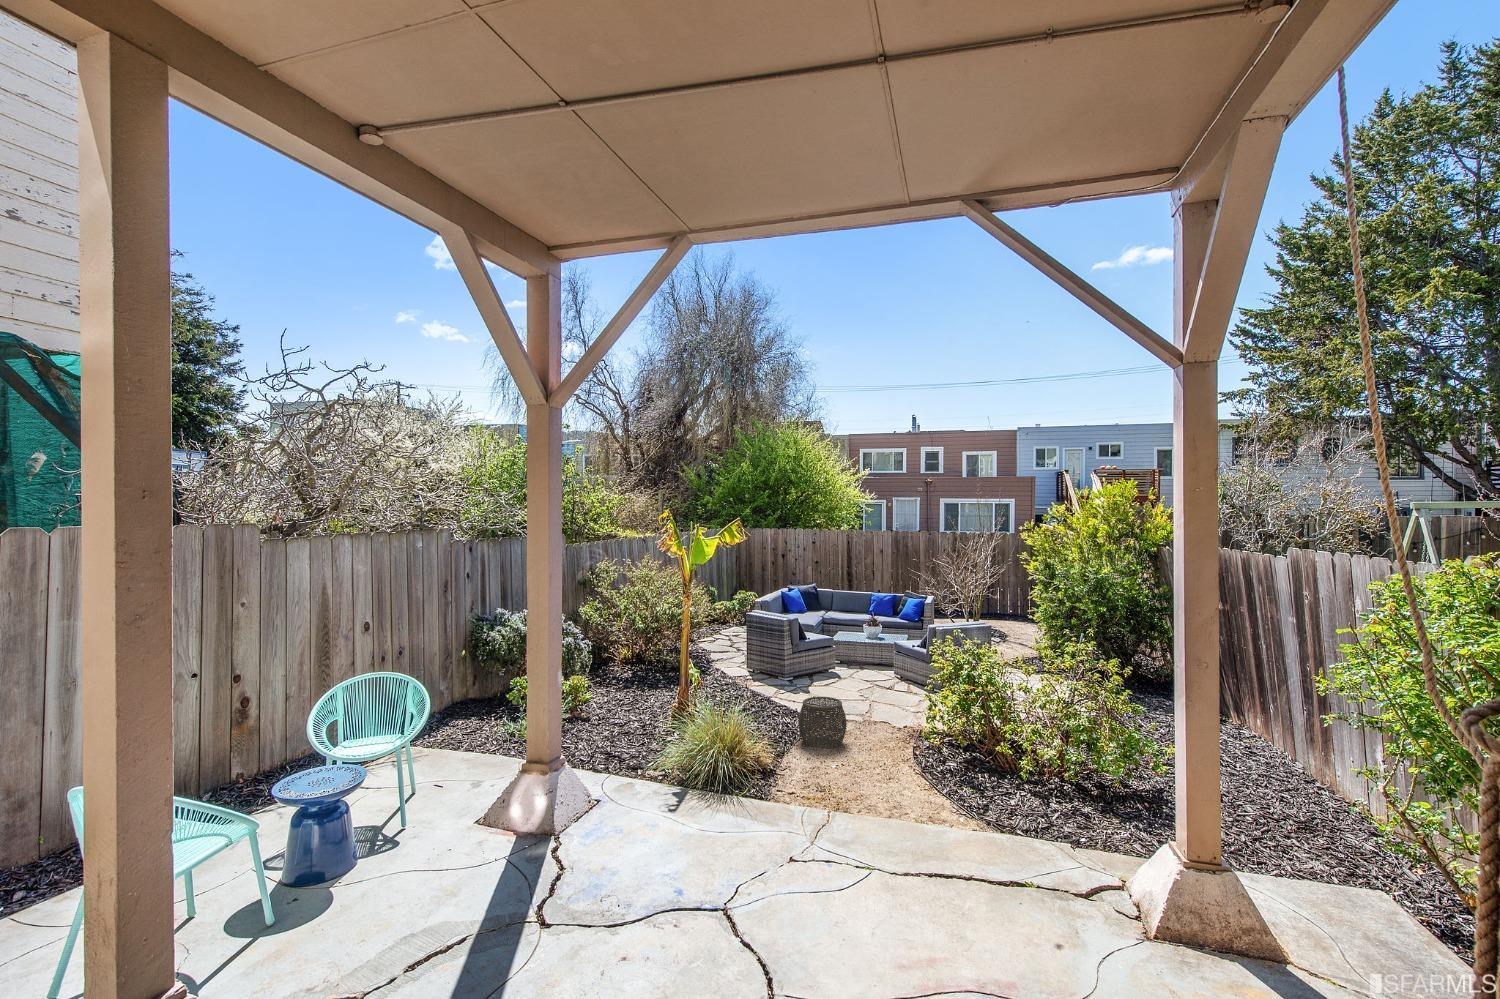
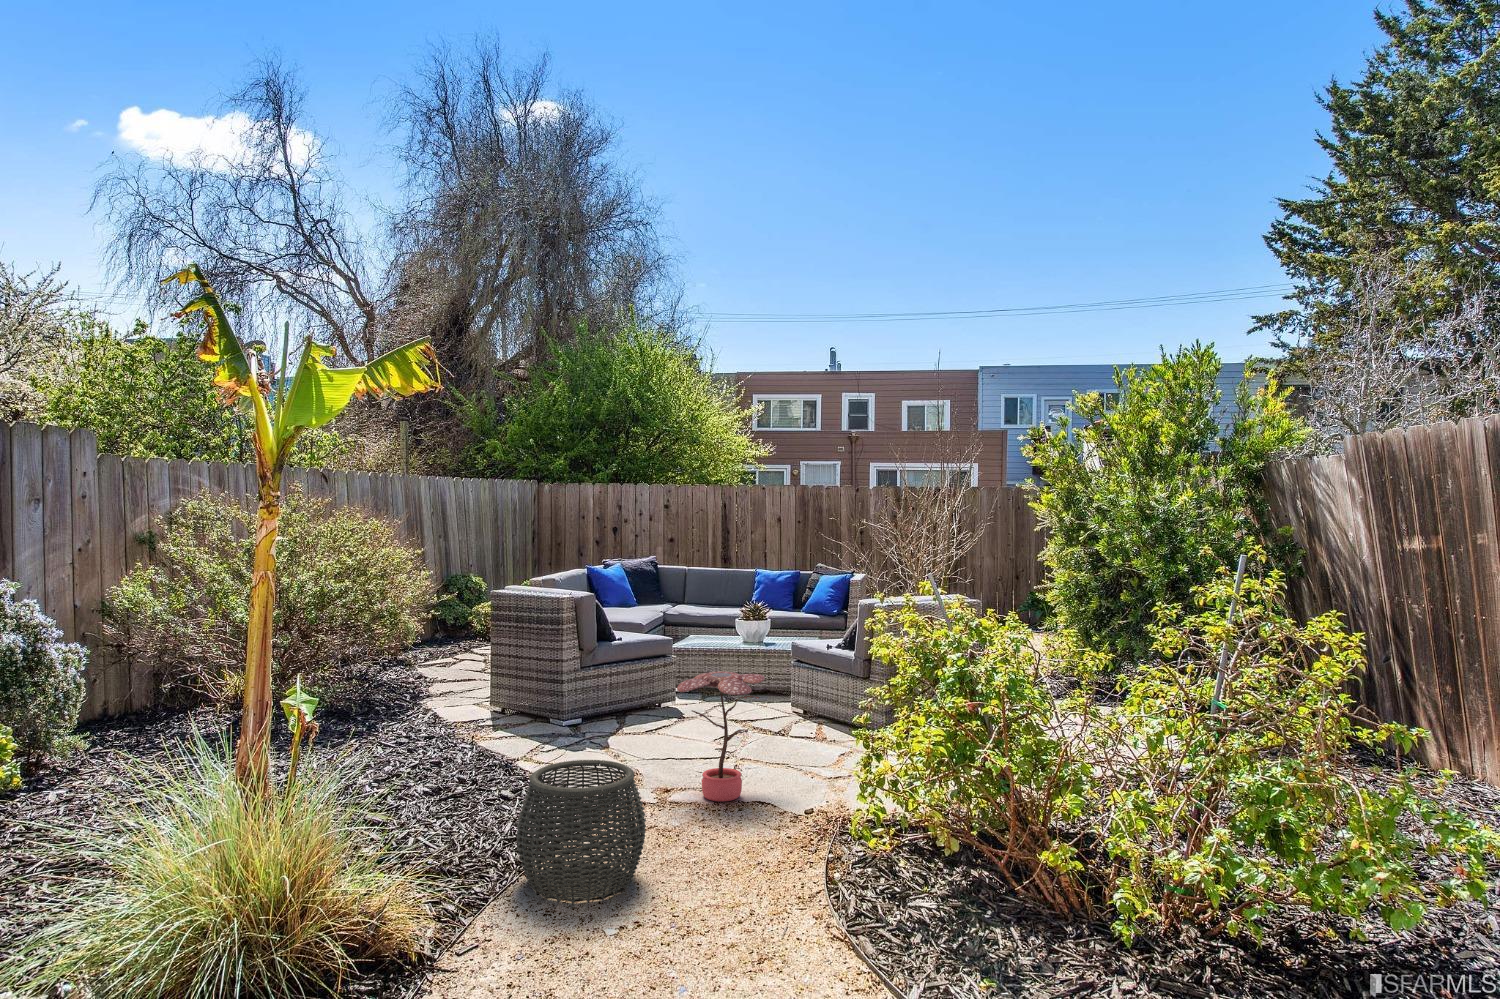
potted plant: none [849,660,888,717] -> present [677,671,765,802]

